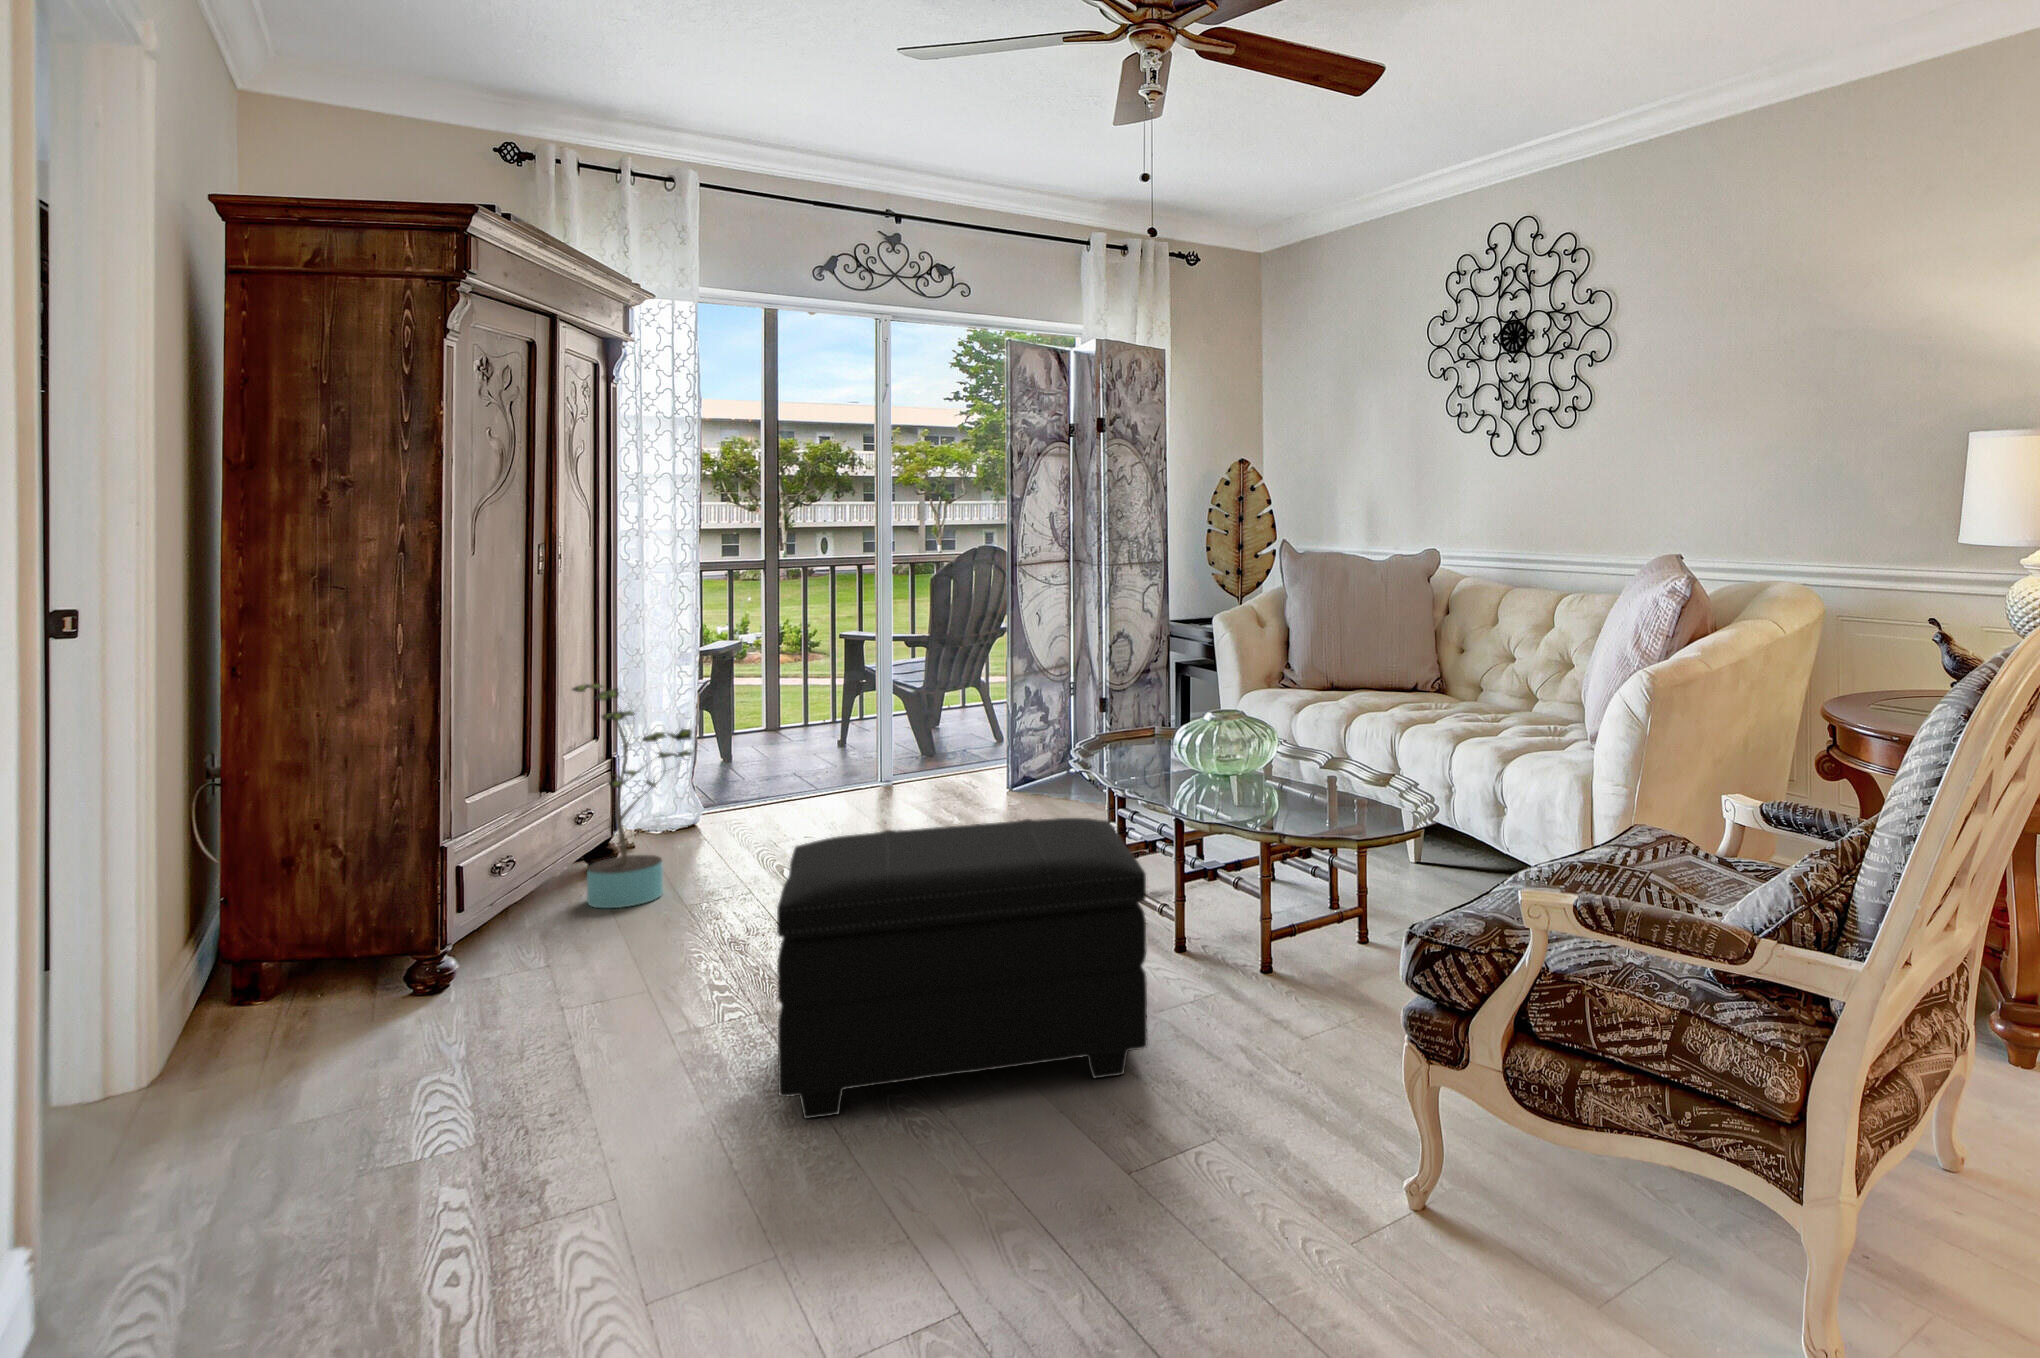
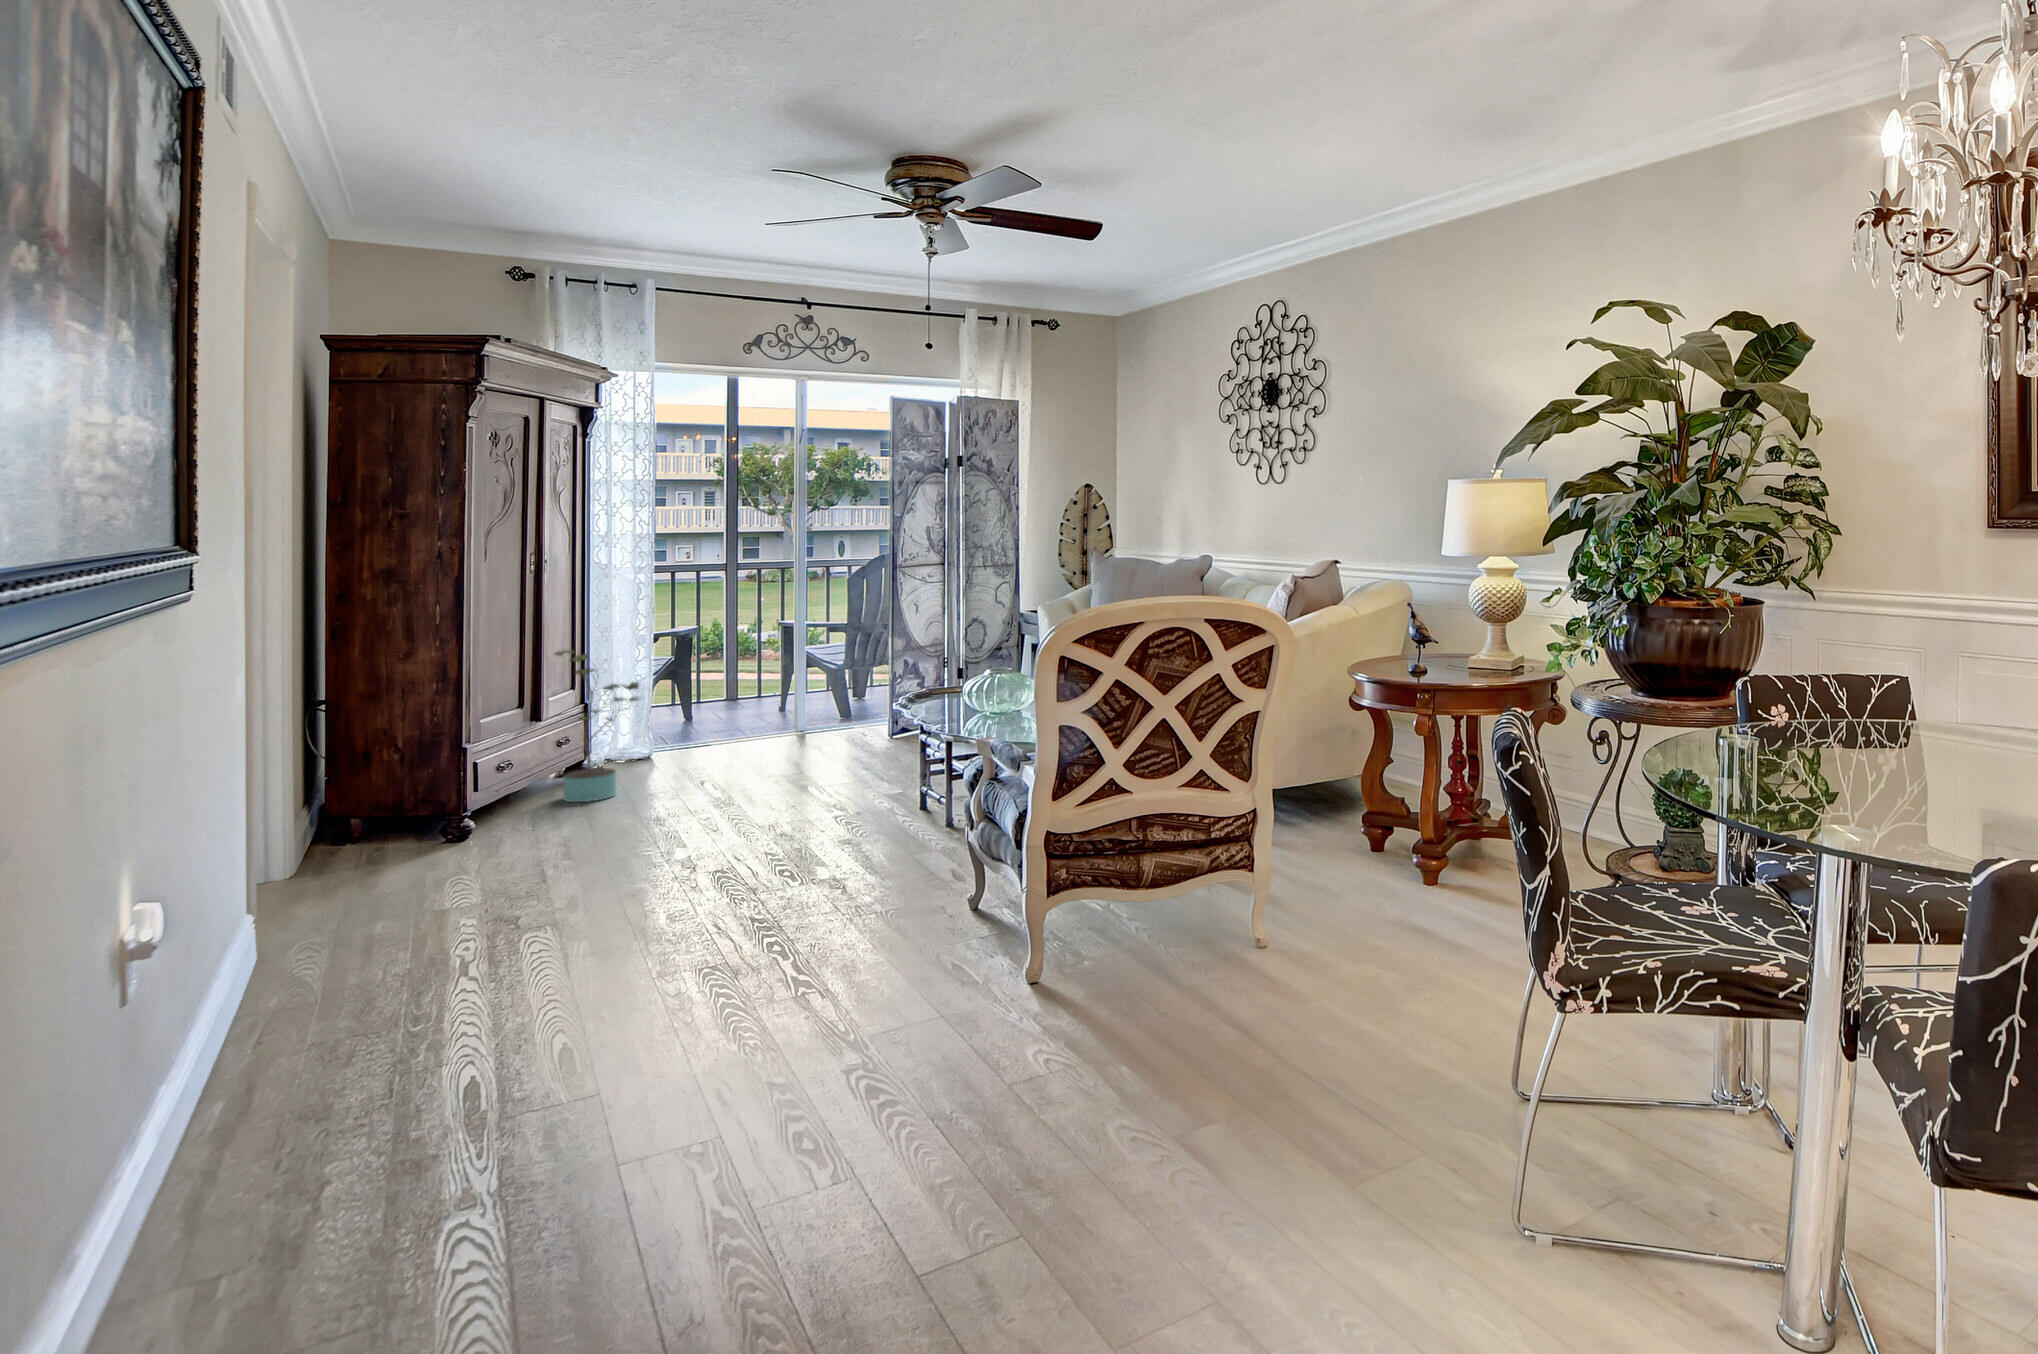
footstool: present [777,818,1147,1118] -> none [662,735,893,903]

